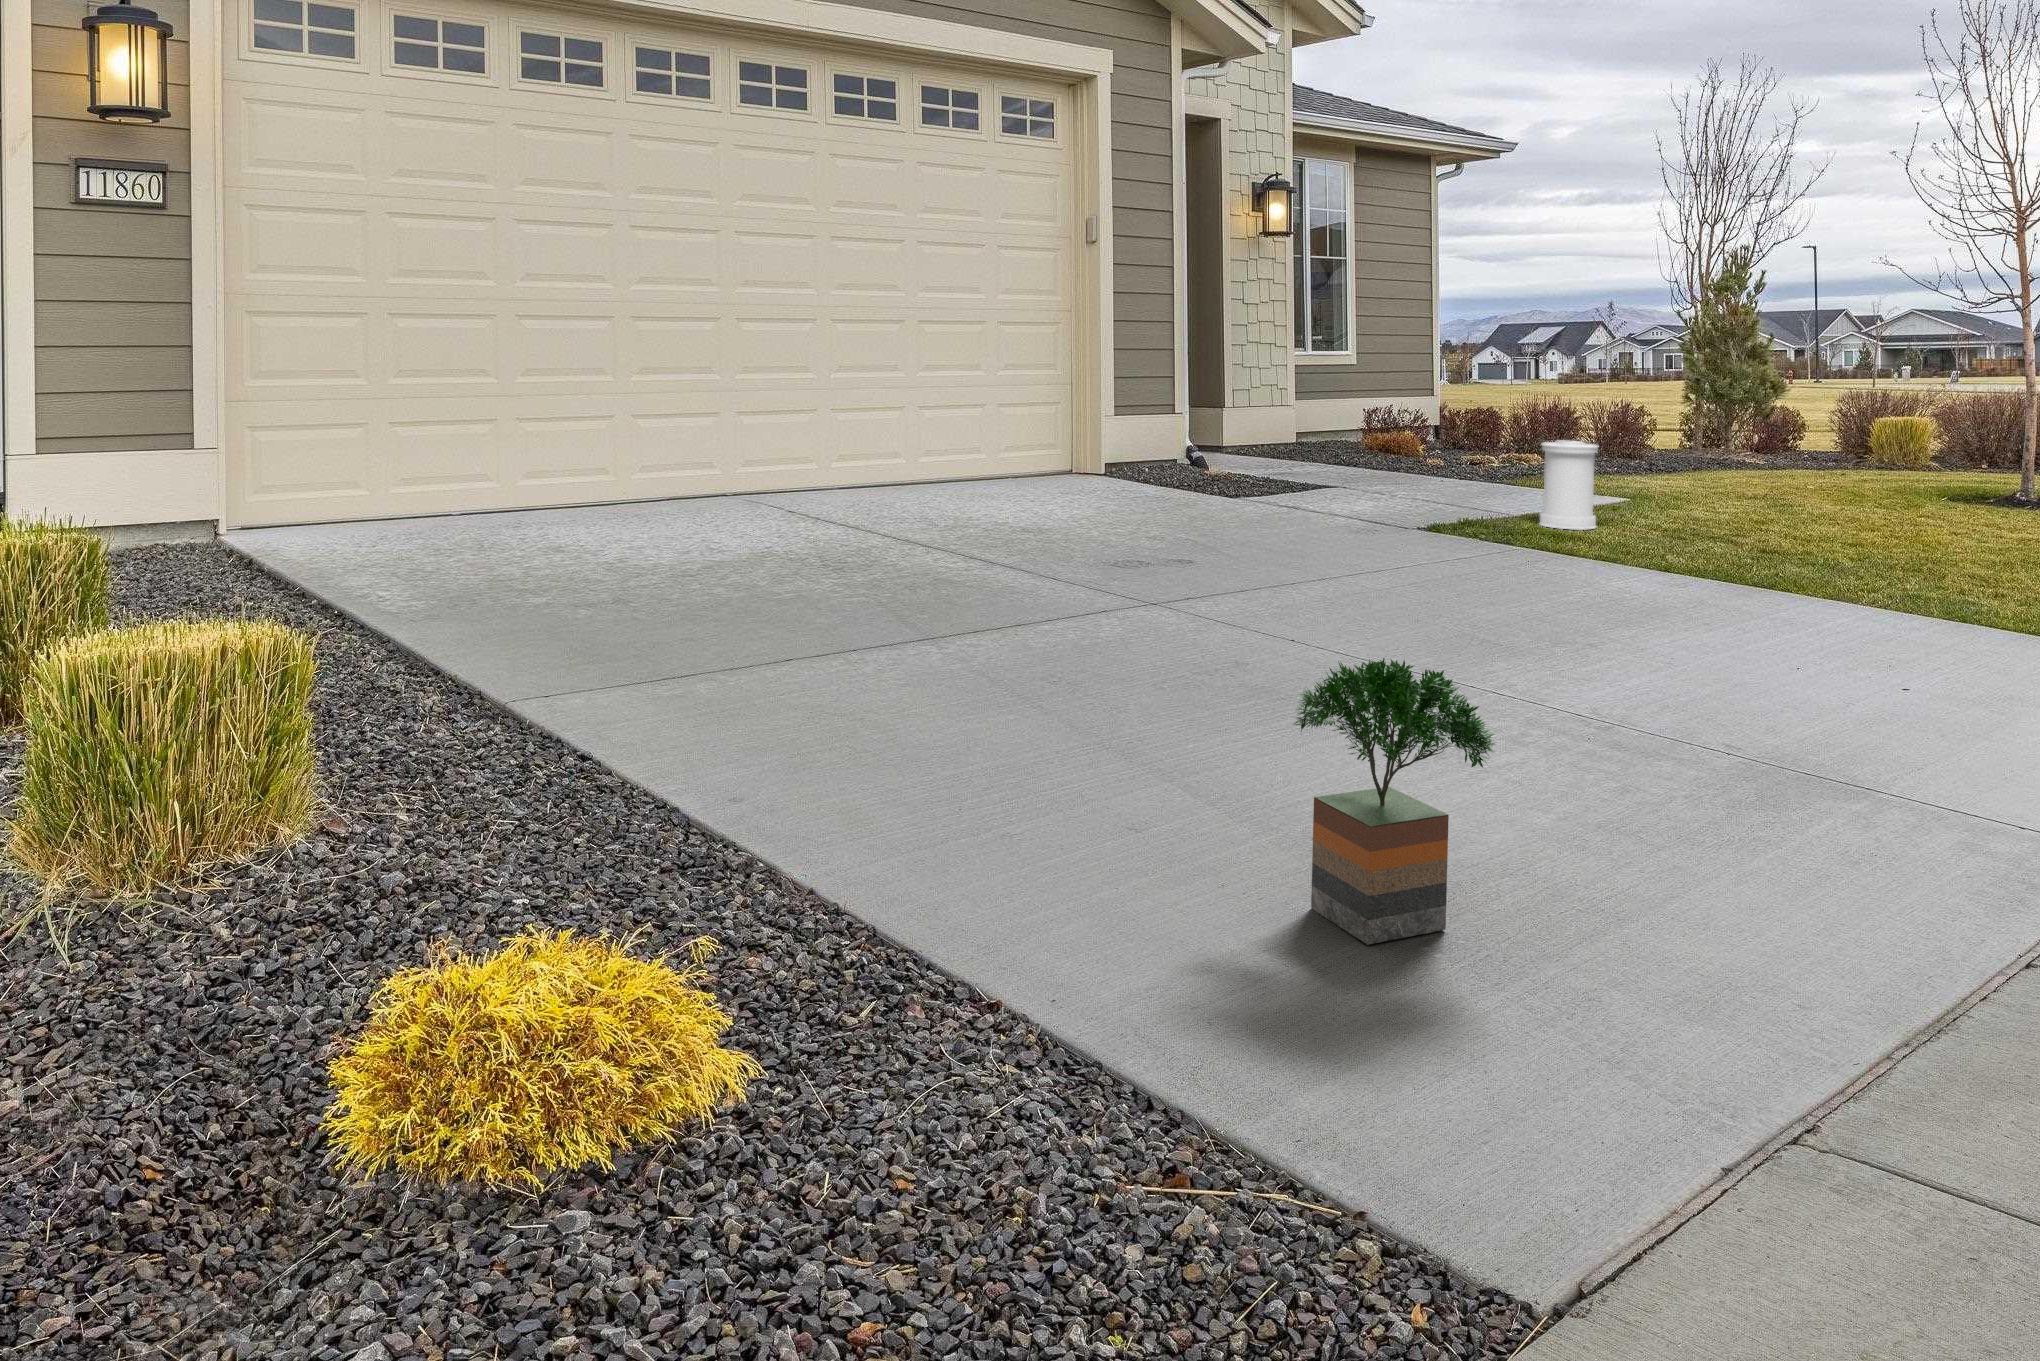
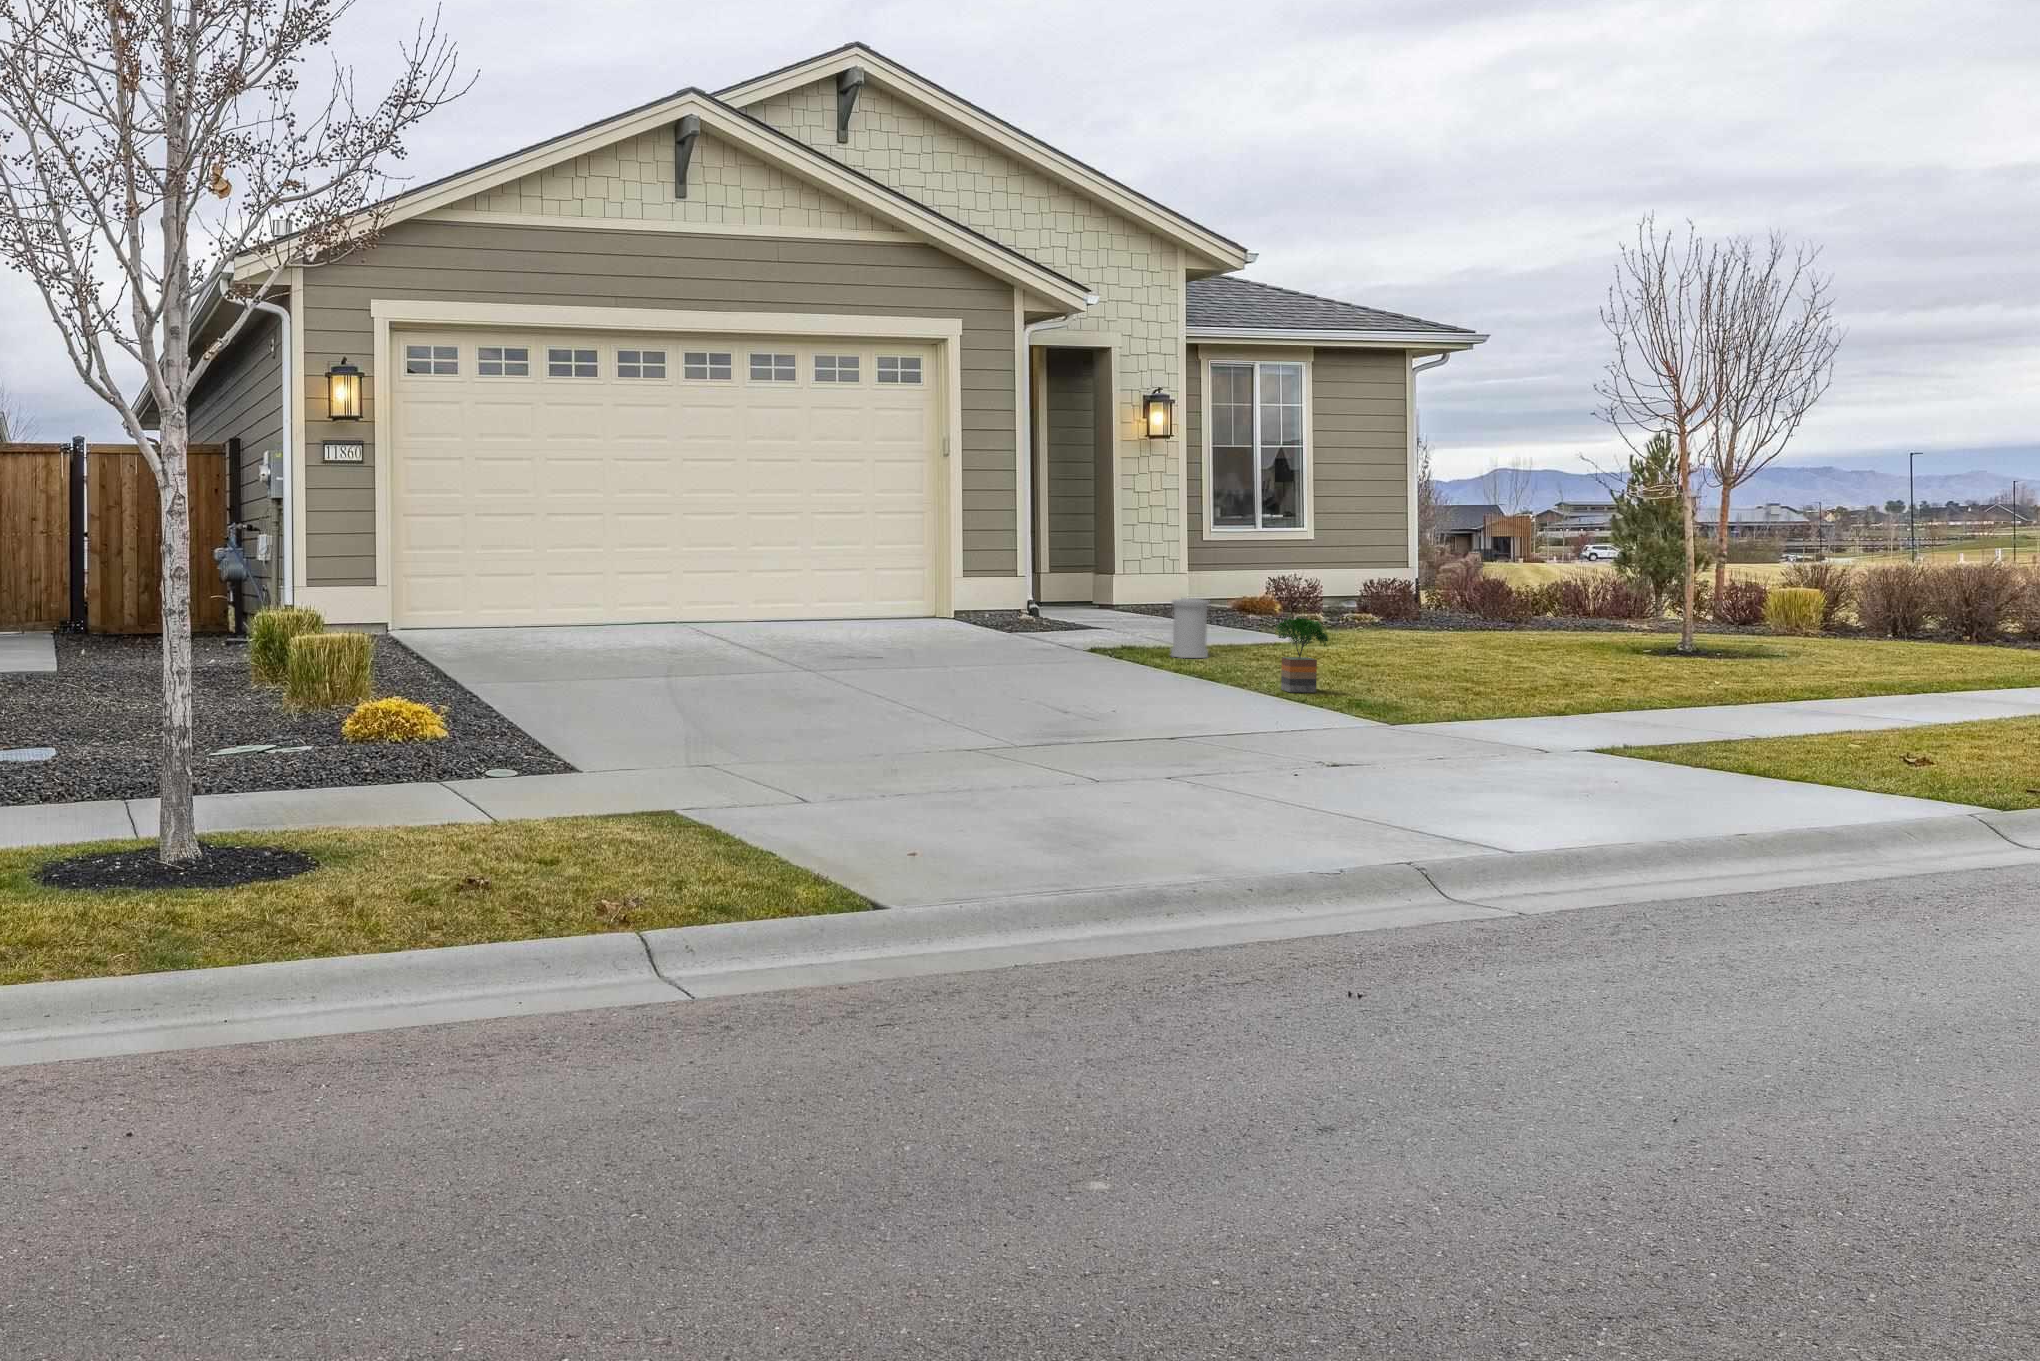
potted tree: present [1293,658,1496,945] -> present [1277,618,1328,693]

